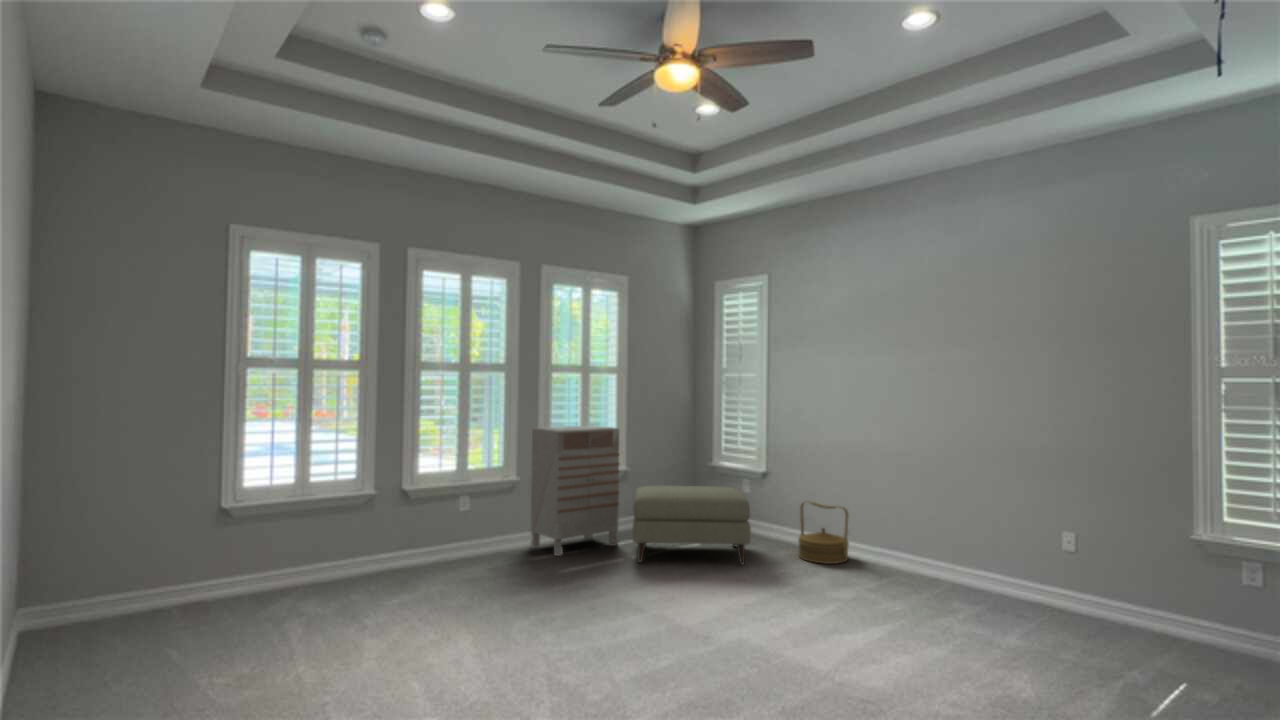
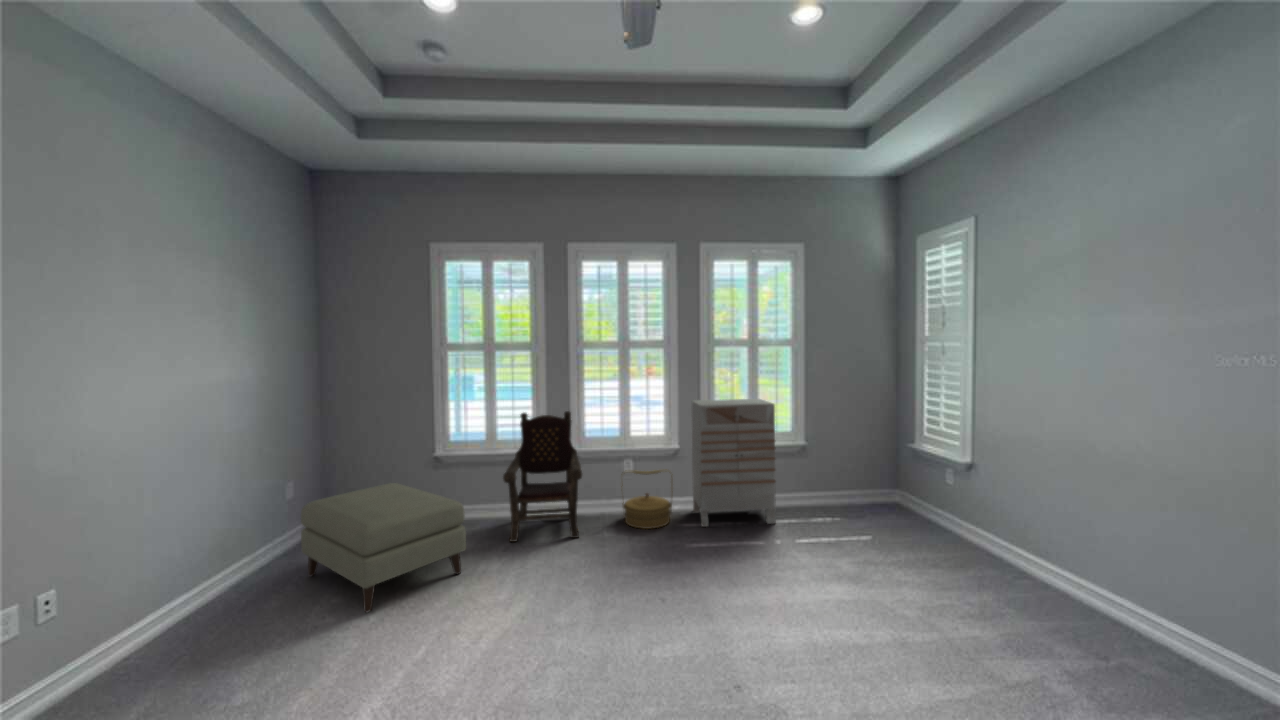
armchair: none [341,442,450,597] -> present [503,411,582,542]
ottoman: present [633,486,751,564] -> present [301,483,466,612]
woven basket: present [798,501,849,564] -> present [621,470,673,529]

